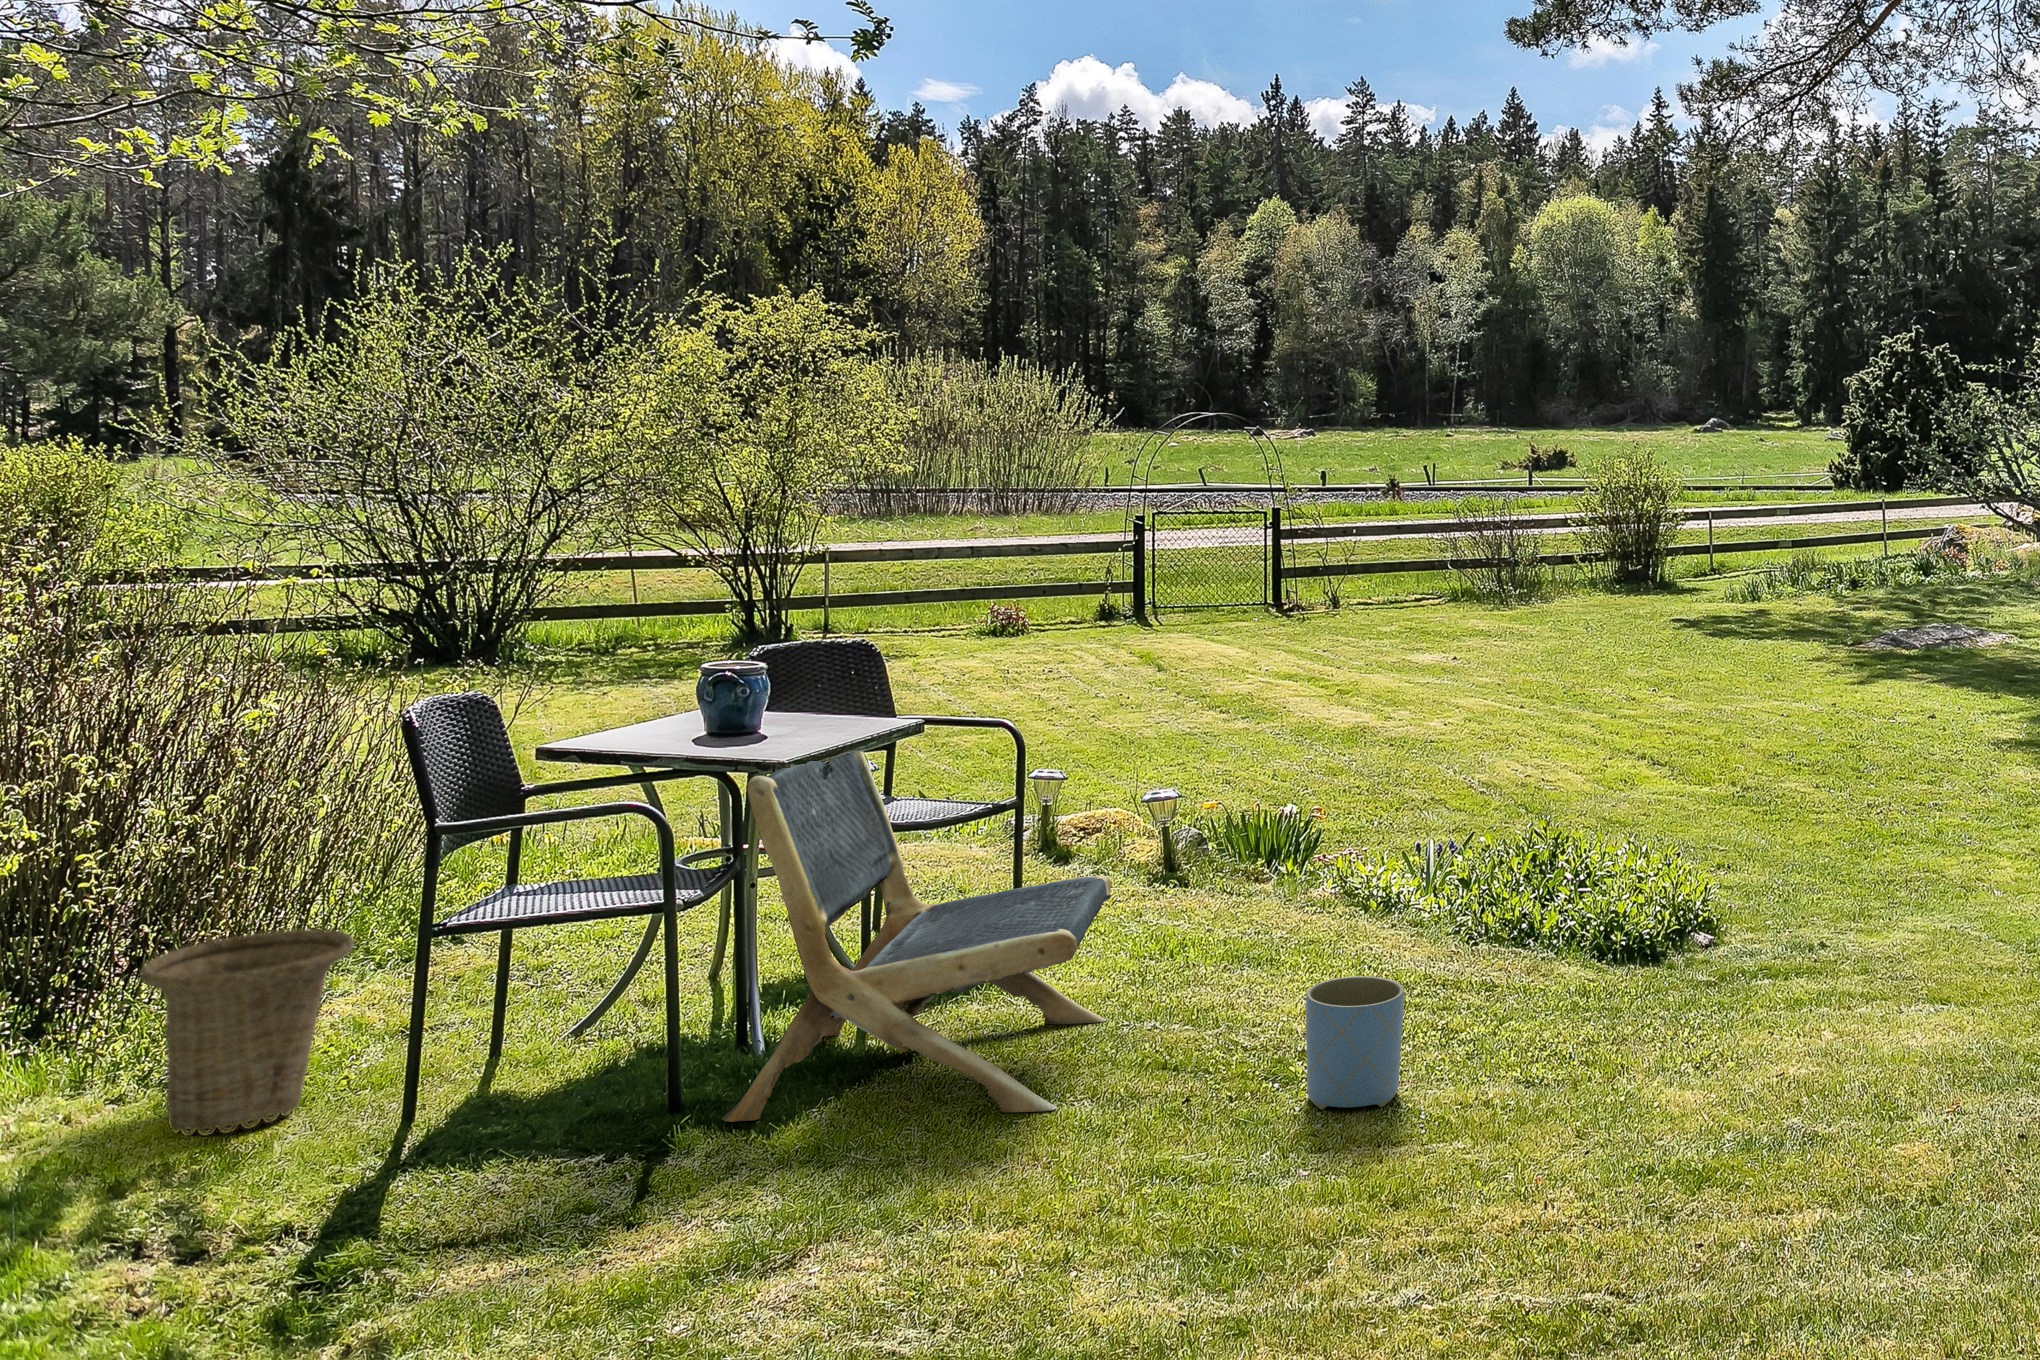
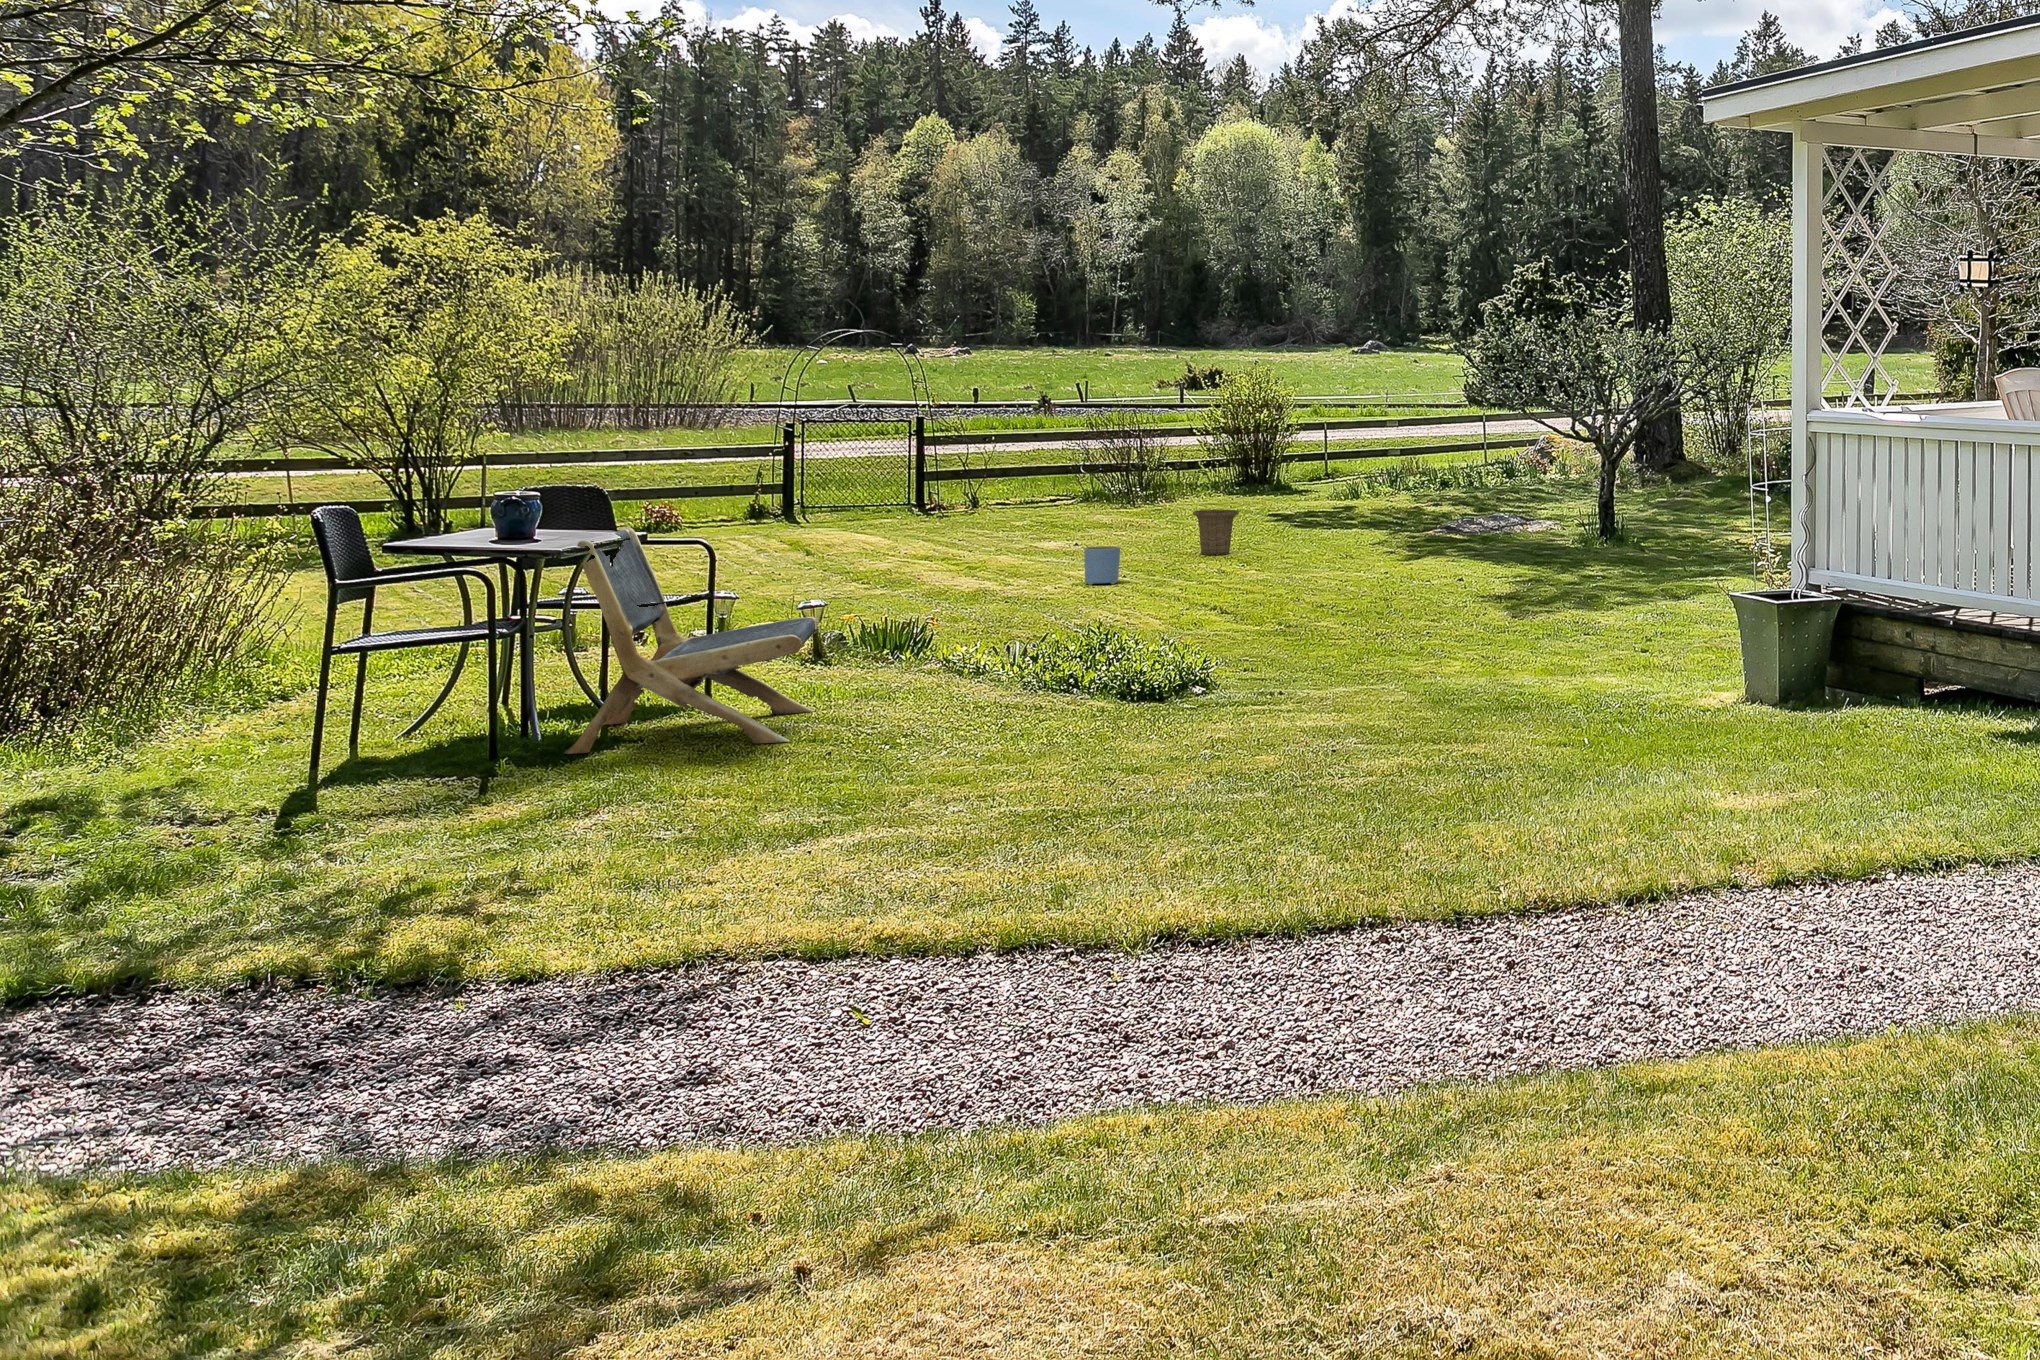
basket: present [140,929,355,1136] -> present [1193,510,1239,555]
planter: present [1306,976,1404,1110] -> present [1084,546,1120,585]

